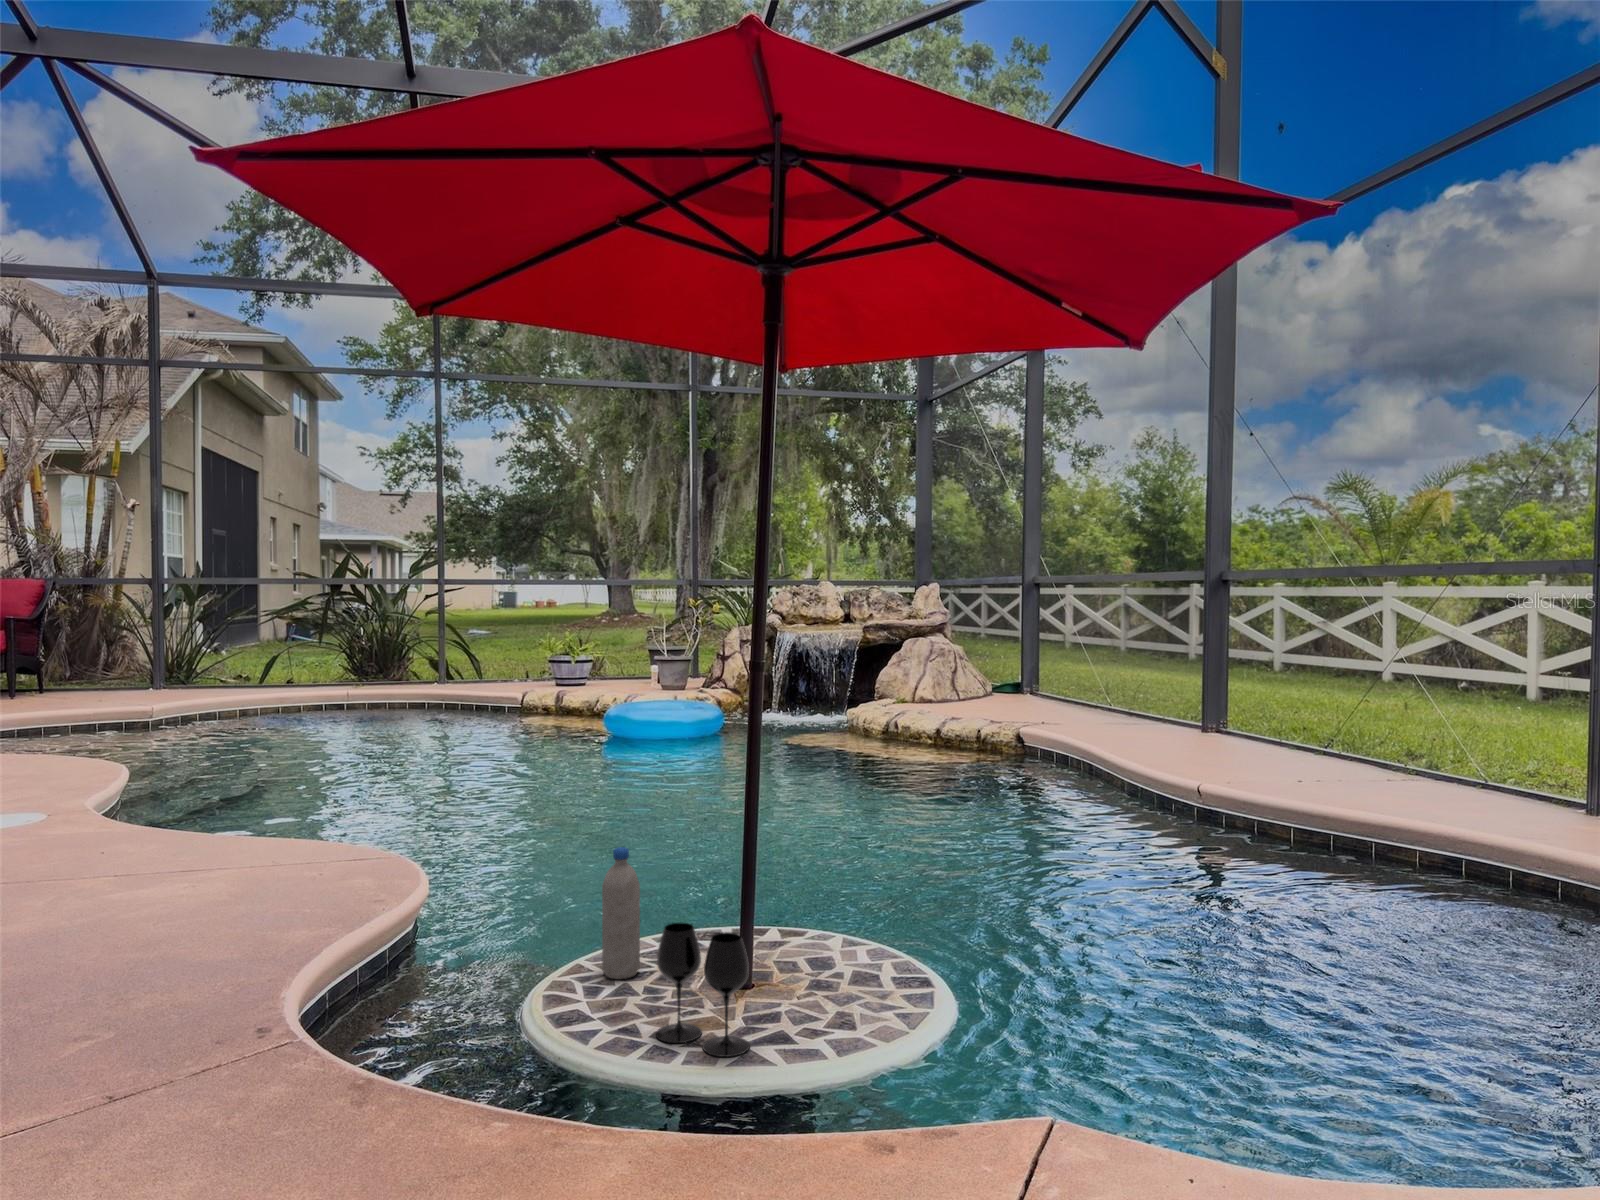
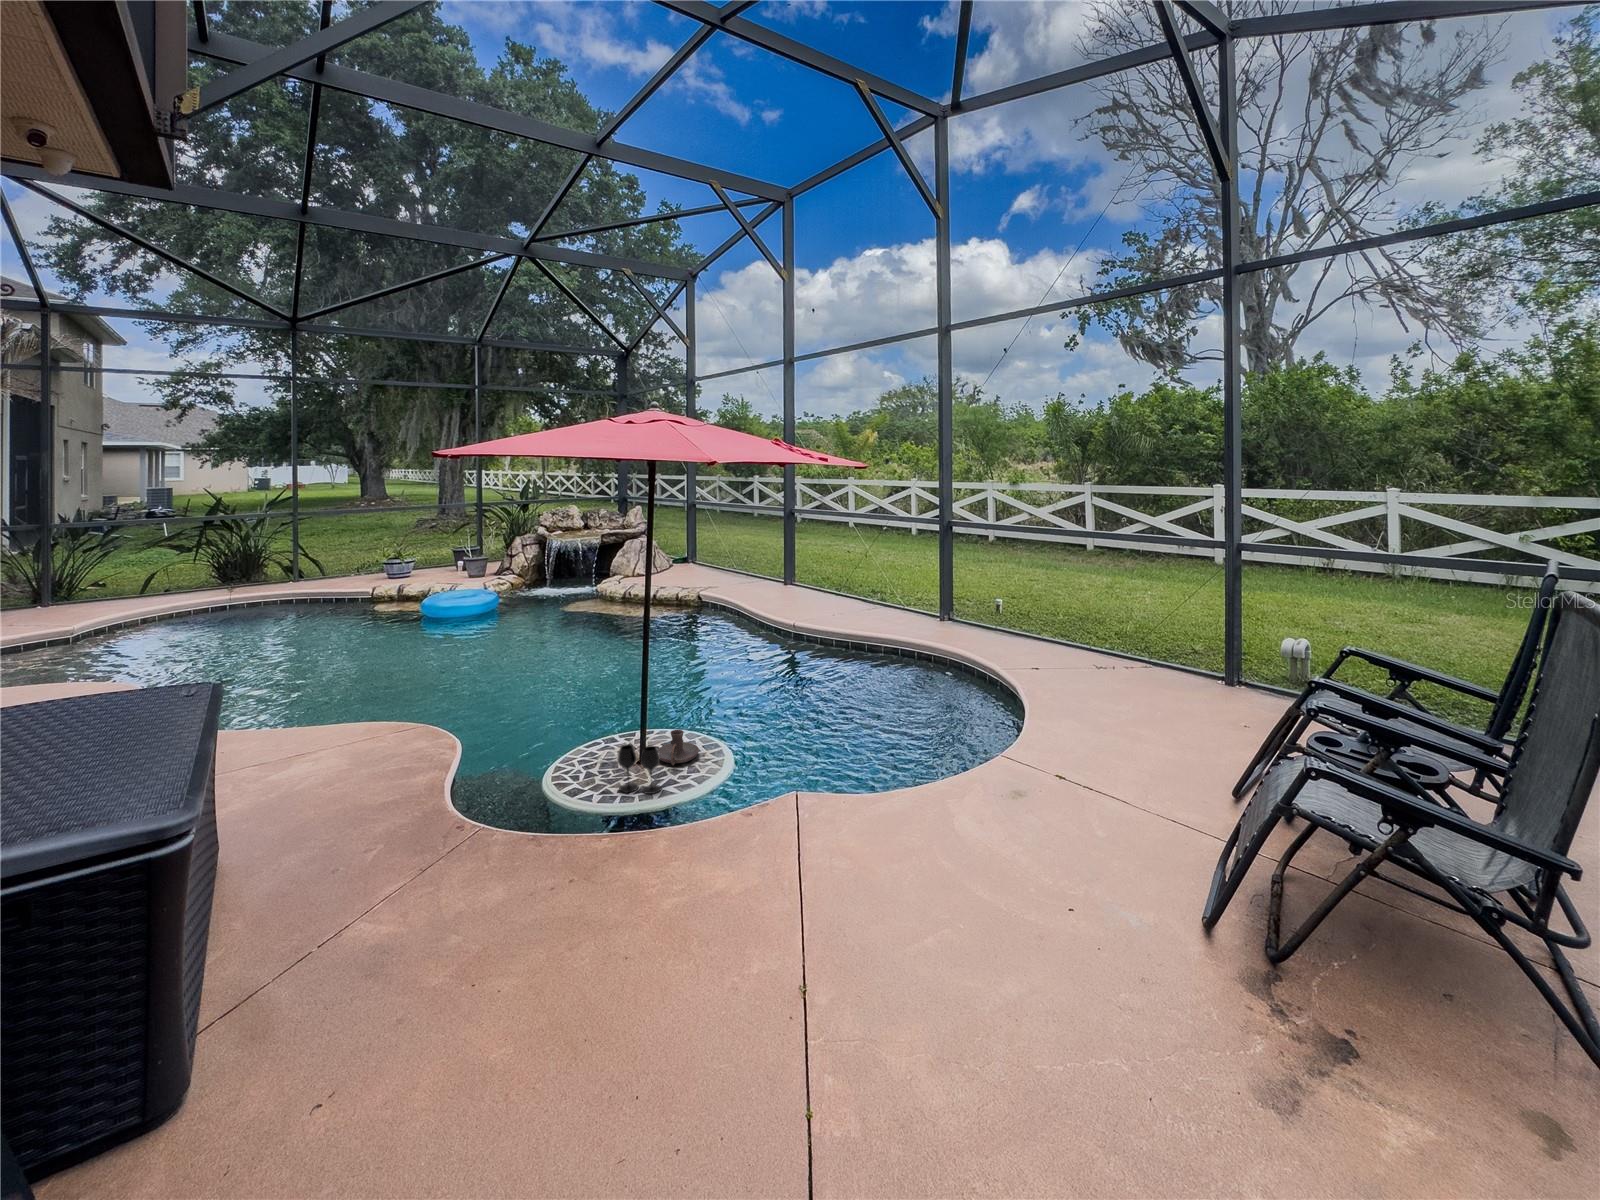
water bottle: present [602,847,640,979] -> none [572,713,592,770]
candle holder: none [776,920,876,1002] -> present [658,730,699,765]

